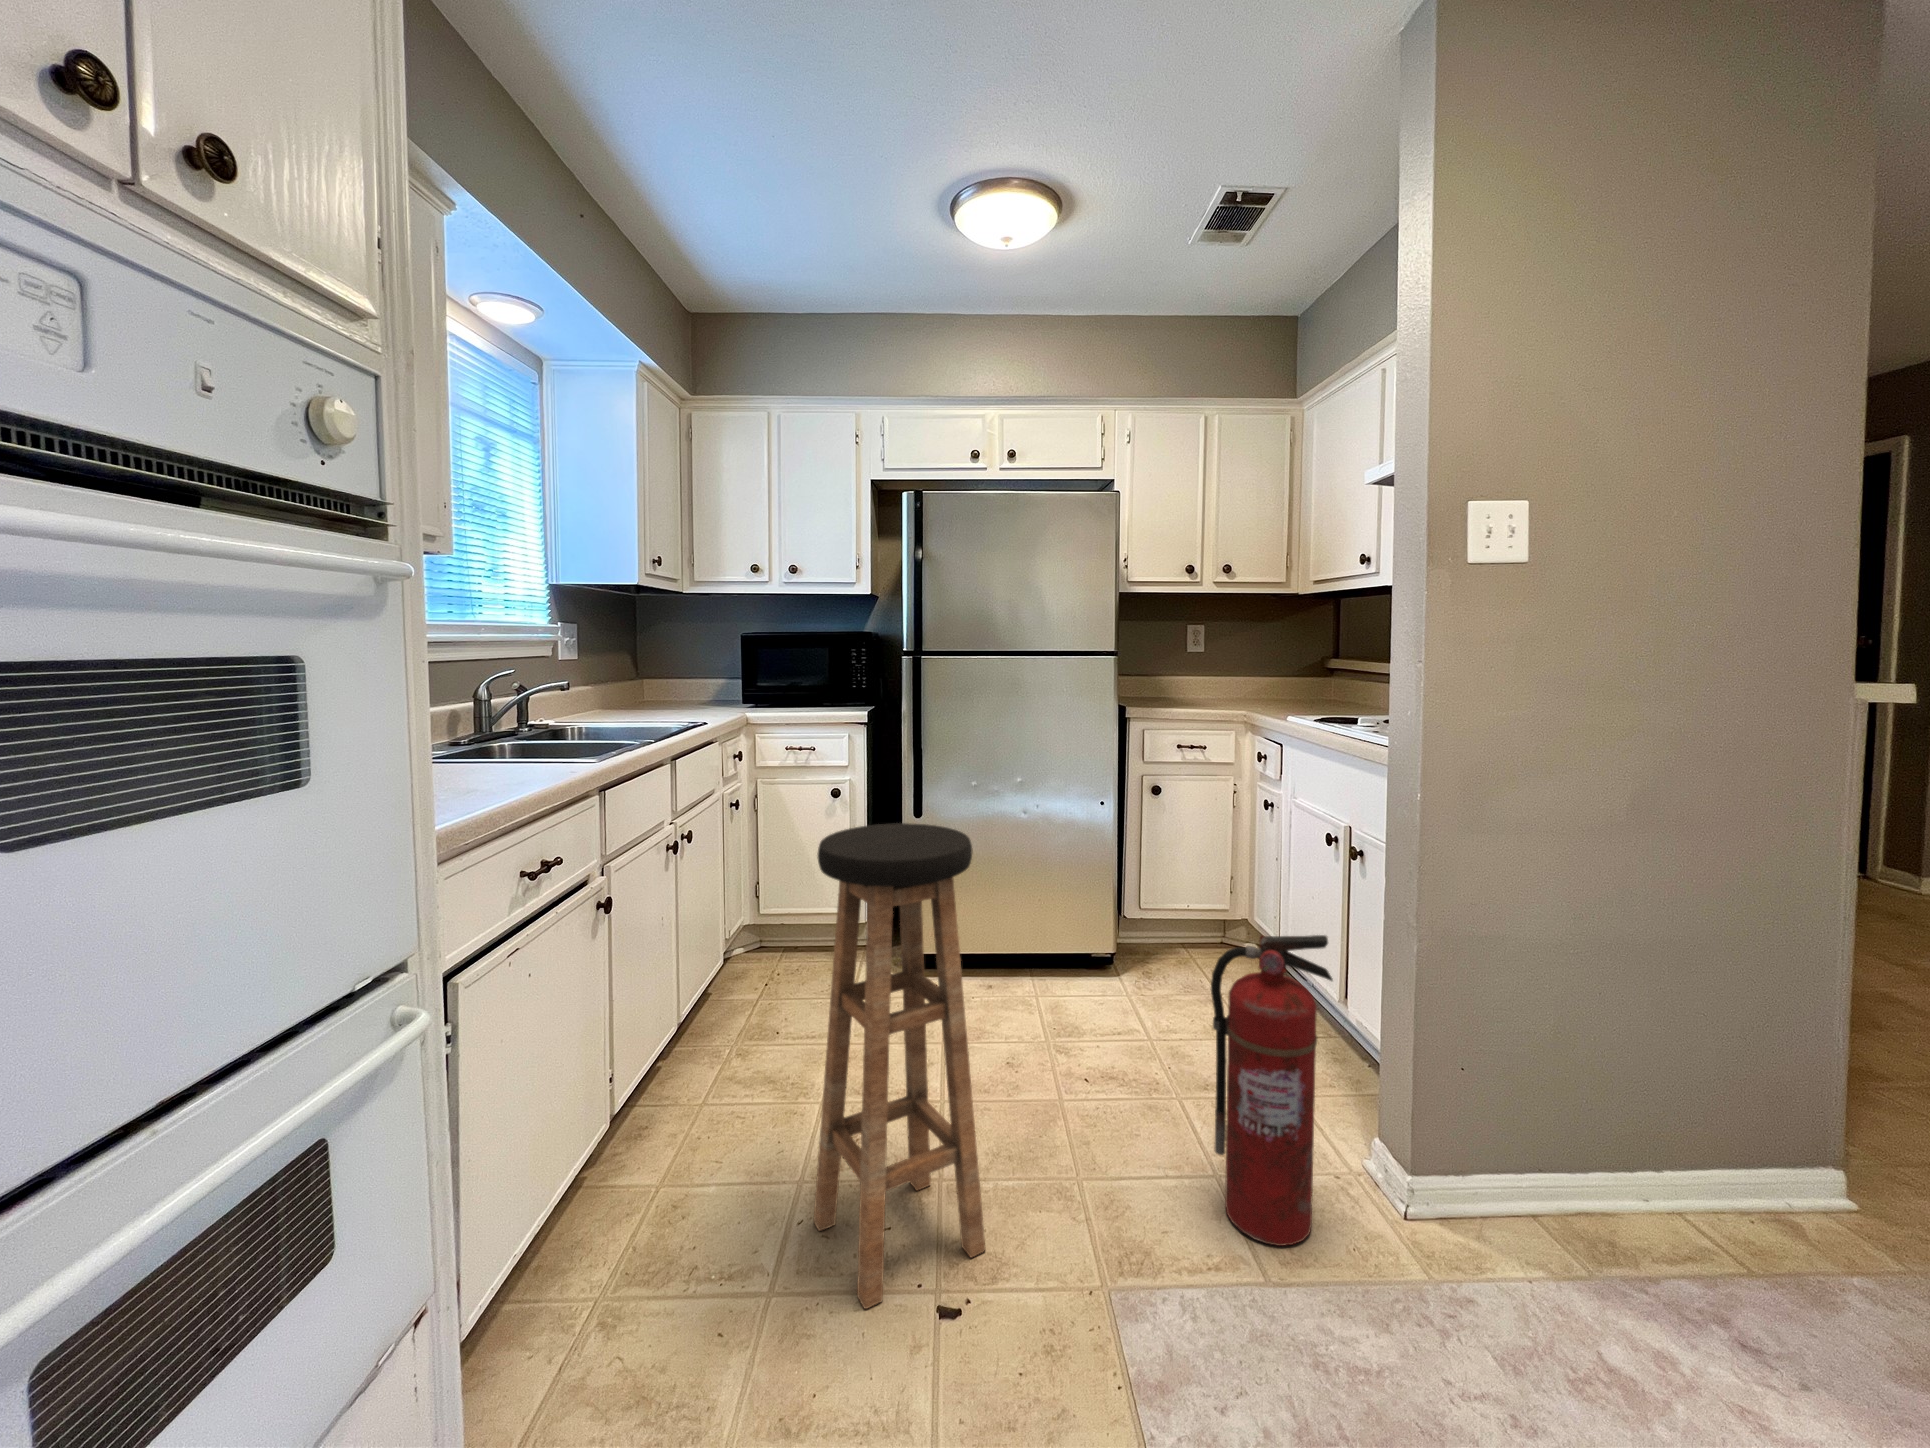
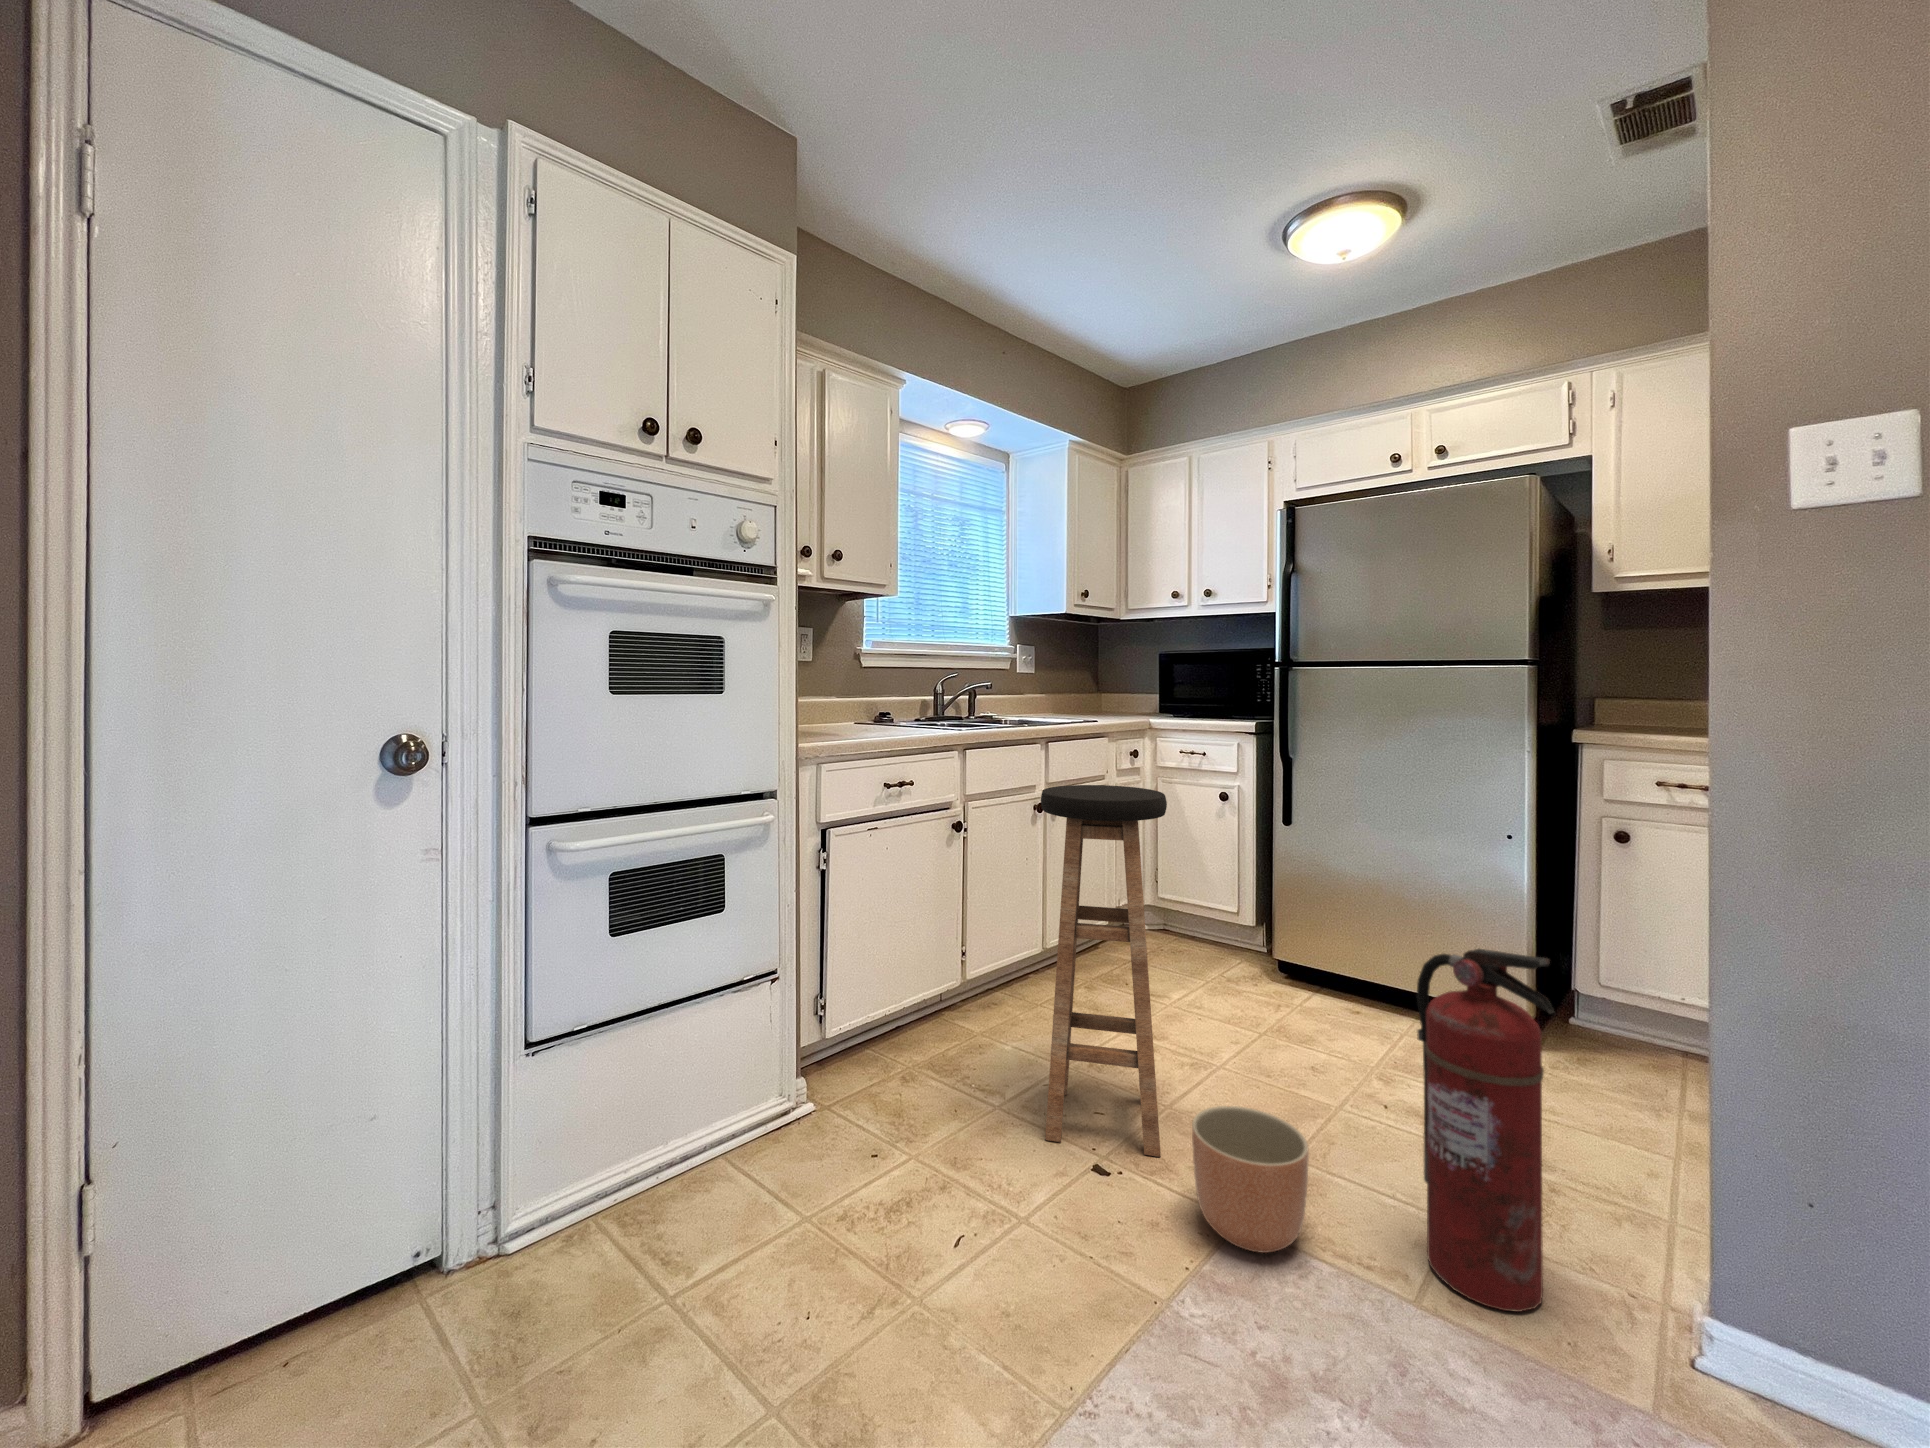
planter: none [1064,1155,1180,1320] -> present [1192,1106,1309,1253]

